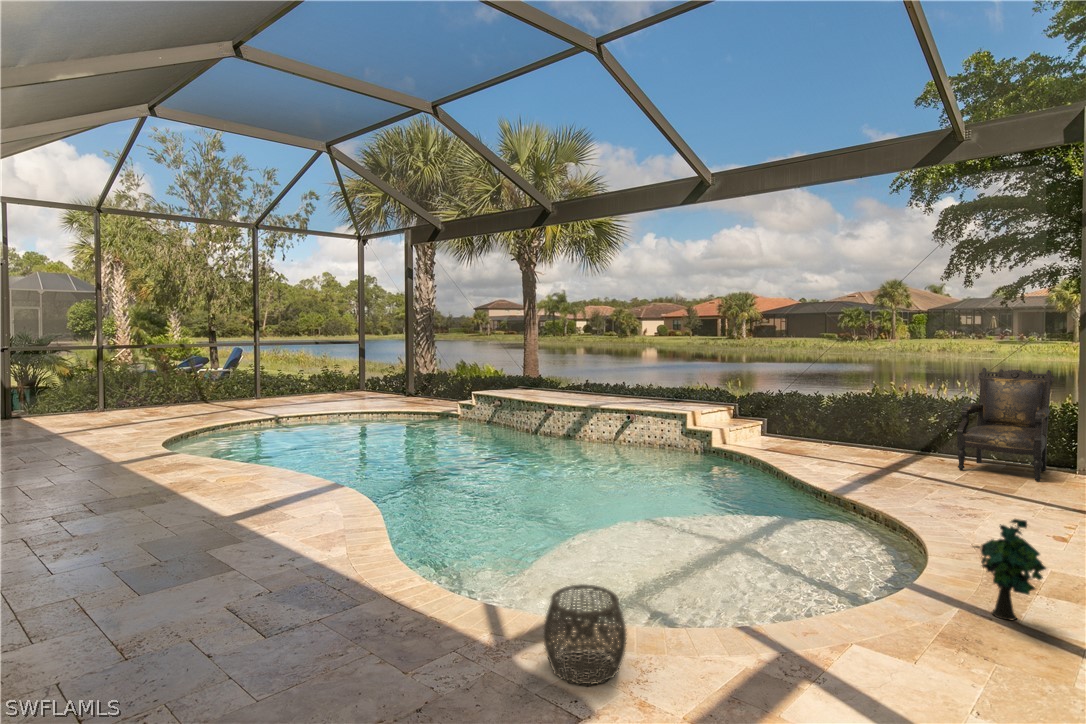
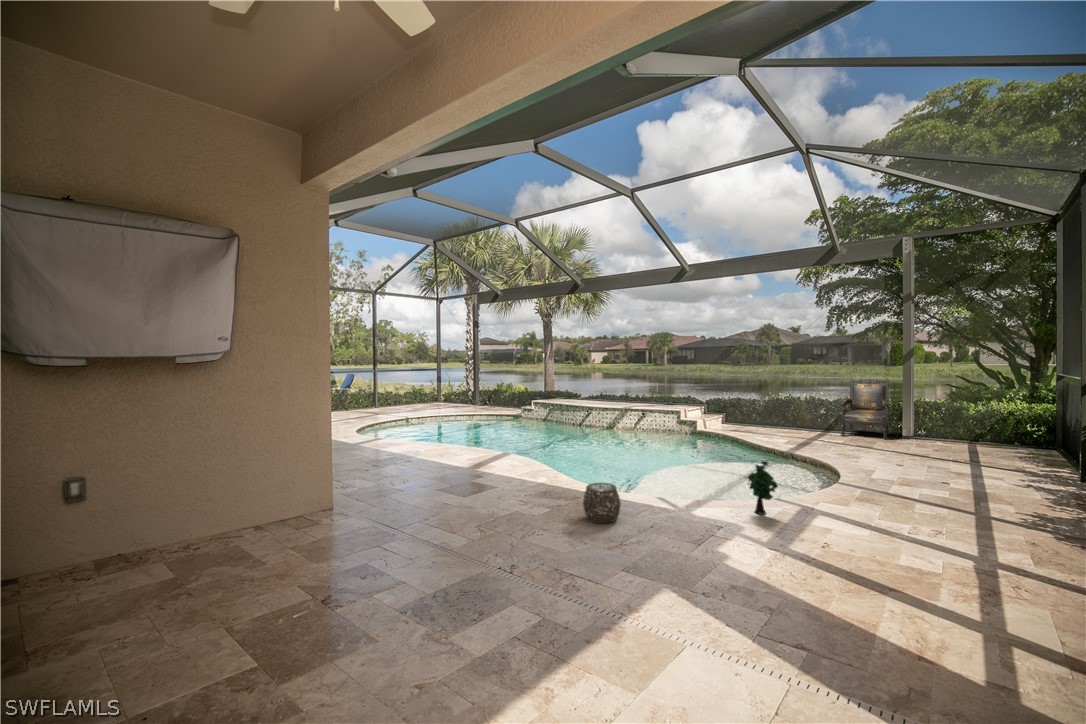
decorative plant: present [974,519,1046,620] -> present [746,461,778,514]
woven basket: present [544,584,627,686] -> present [583,483,621,523]

